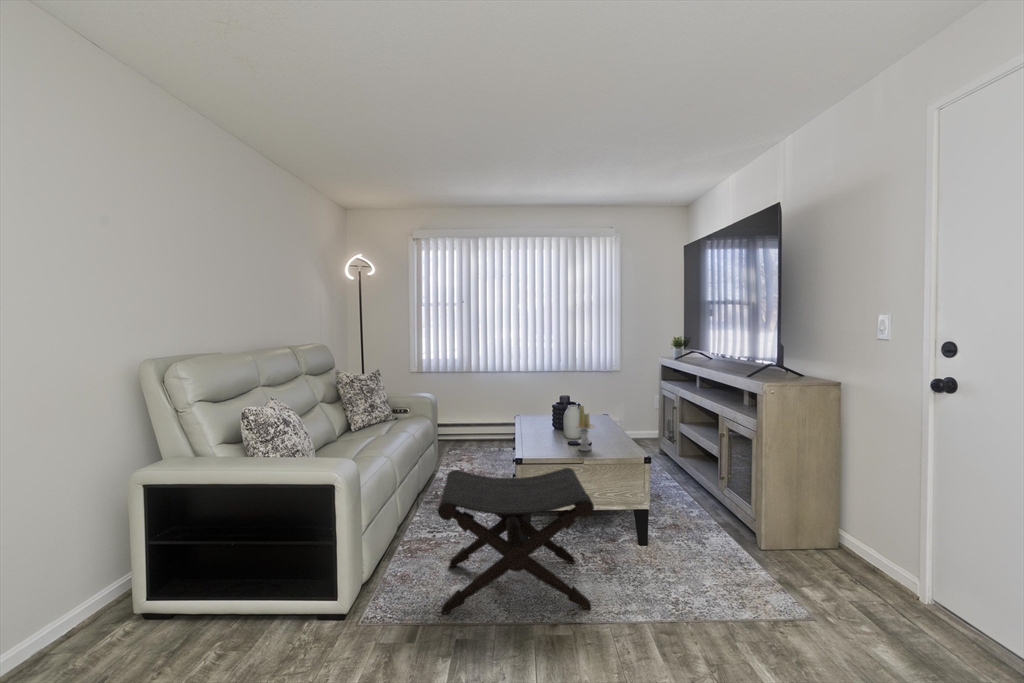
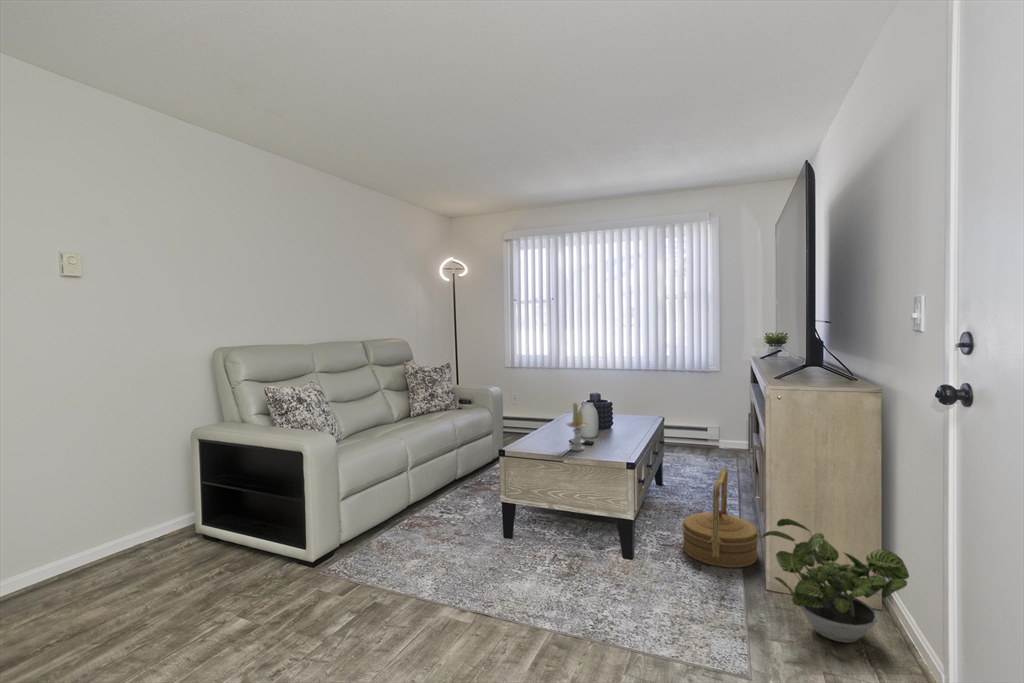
woven basket: none [673,455,739,539] -> present [682,469,759,568]
footstool: present [438,468,594,613] -> none [373,455,543,608]
potted plant: none [774,489,891,580] -> present [762,519,909,643]

